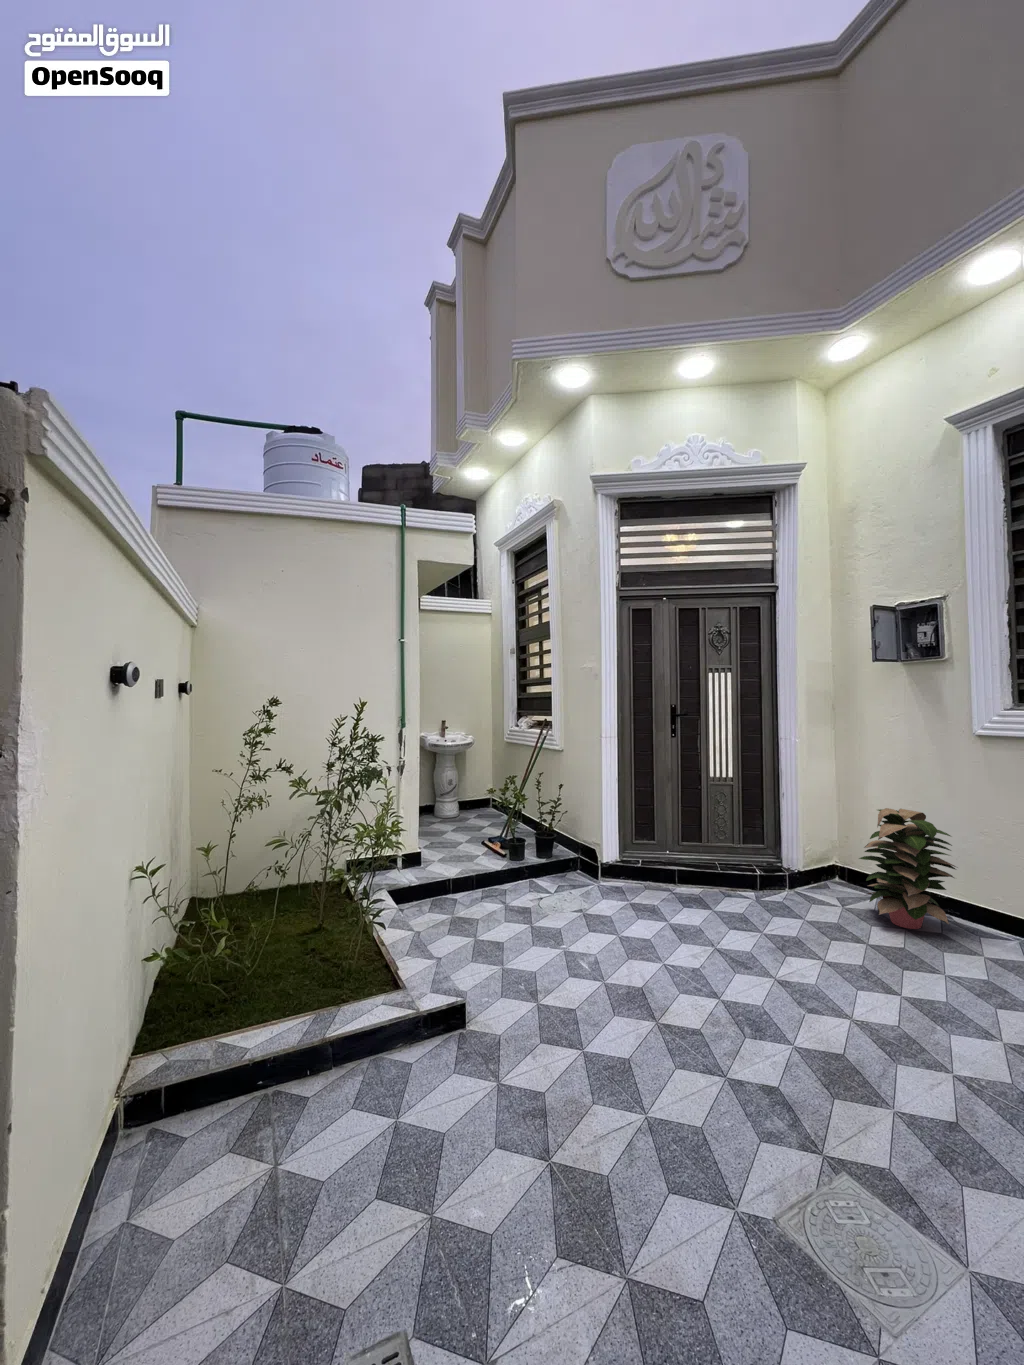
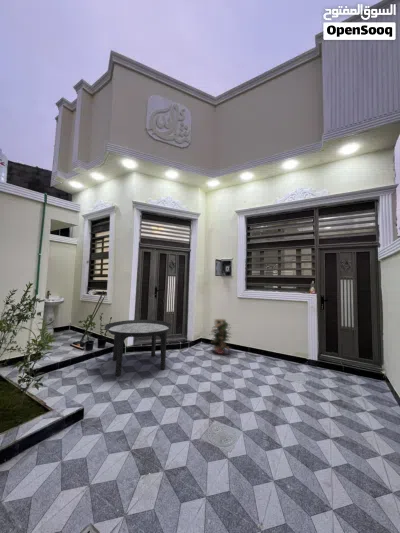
round table: none [534,795,719,945] -> present [105,320,173,376]

